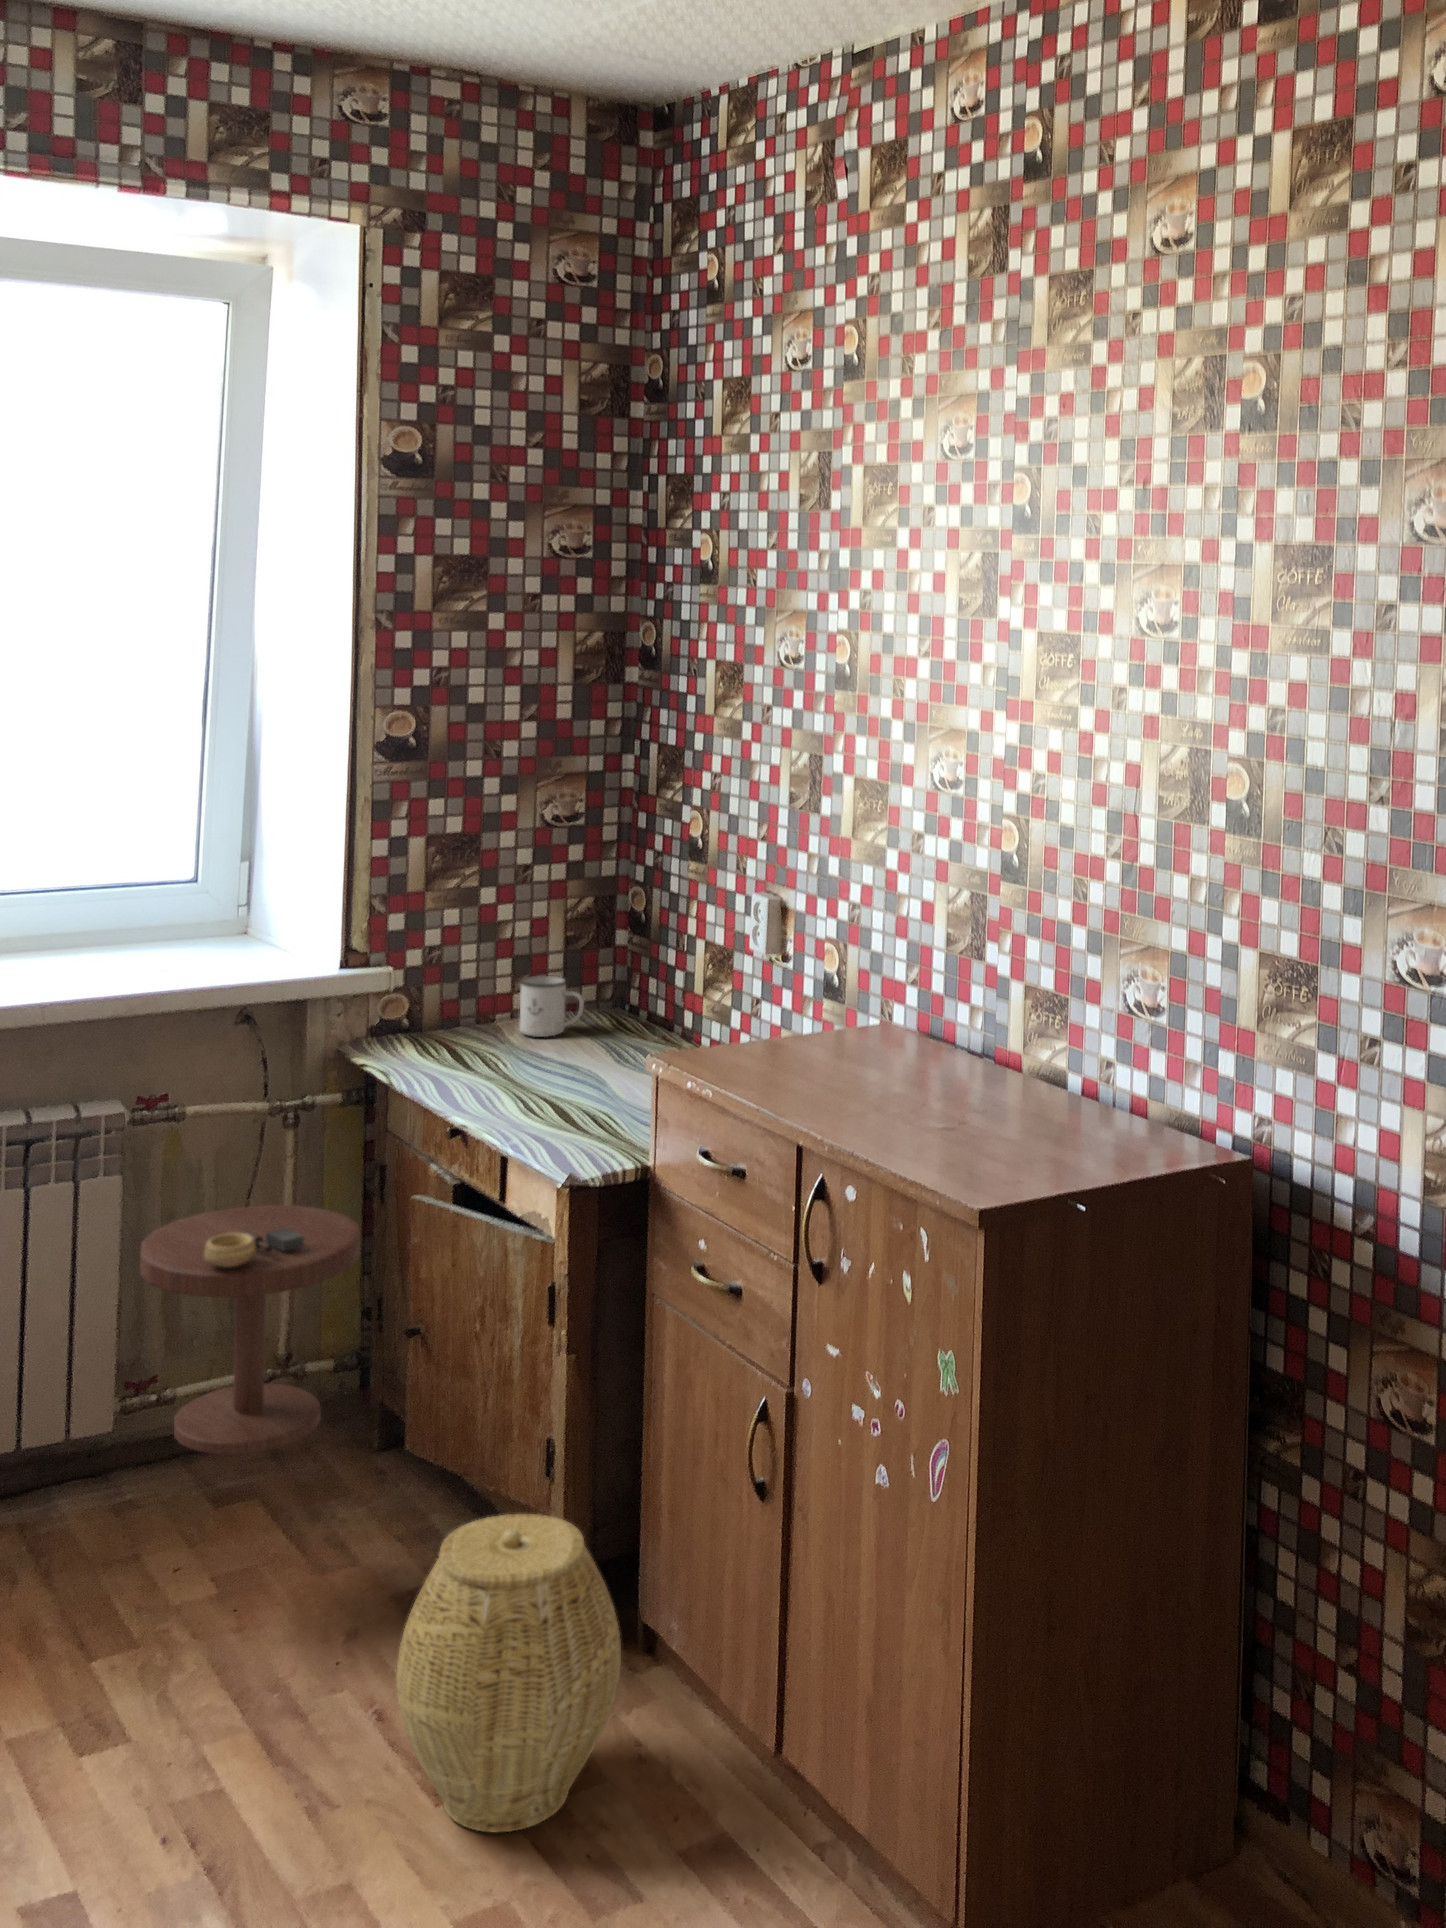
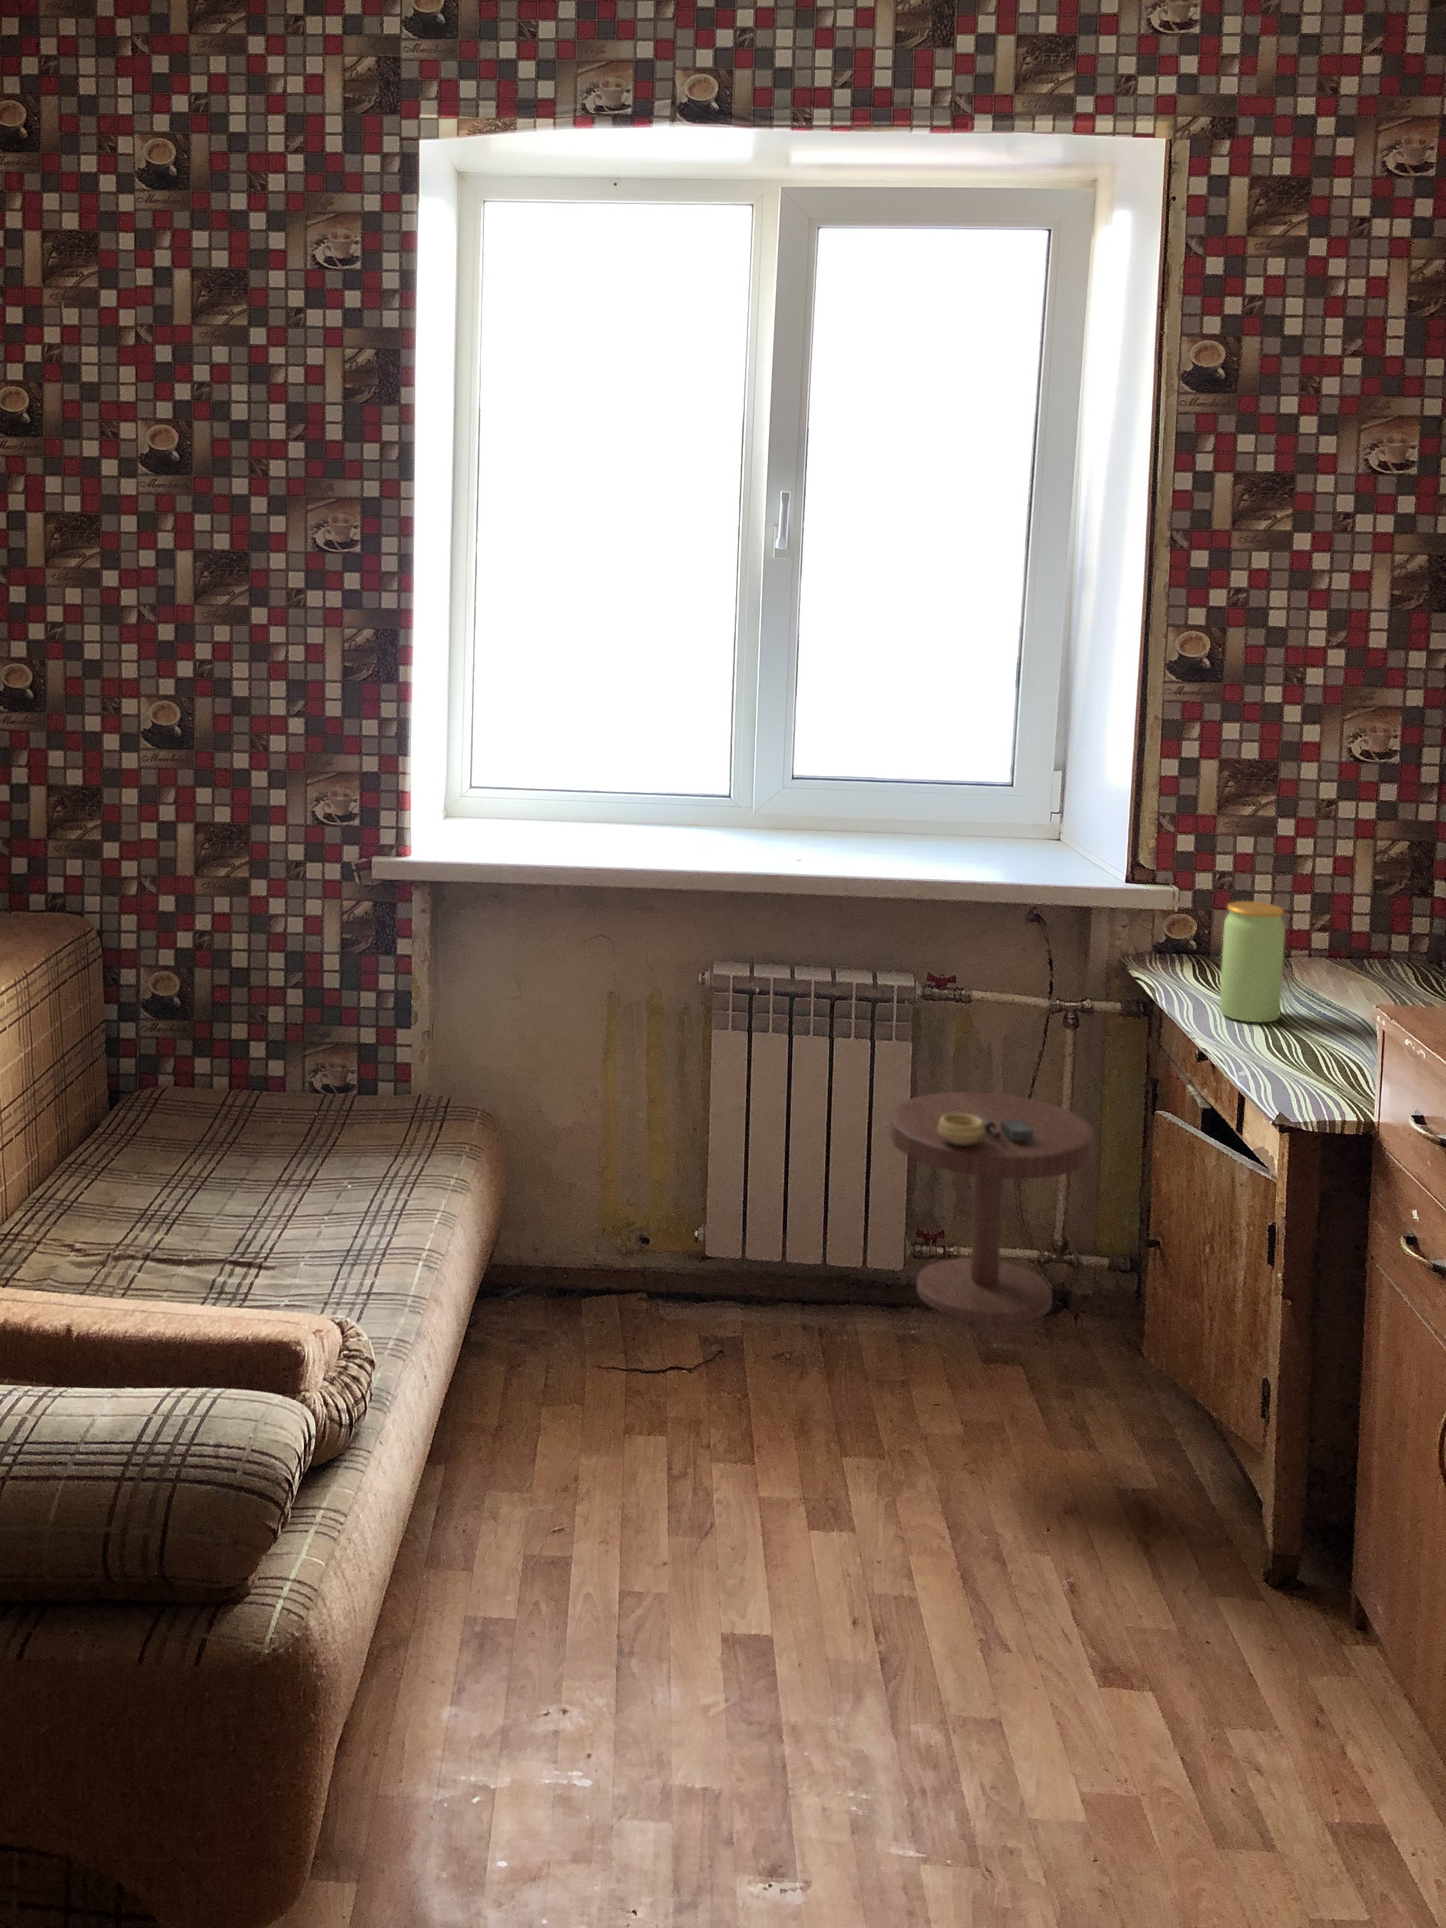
jar: none [458,970,517,1088] -> present [1219,901,1285,1022]
mug: present [520,975,584,1037] -> none [1308,915,1380,981]
woven basket: present [396,1514,621,1833] -> none [1056,1443,1290,1761]

